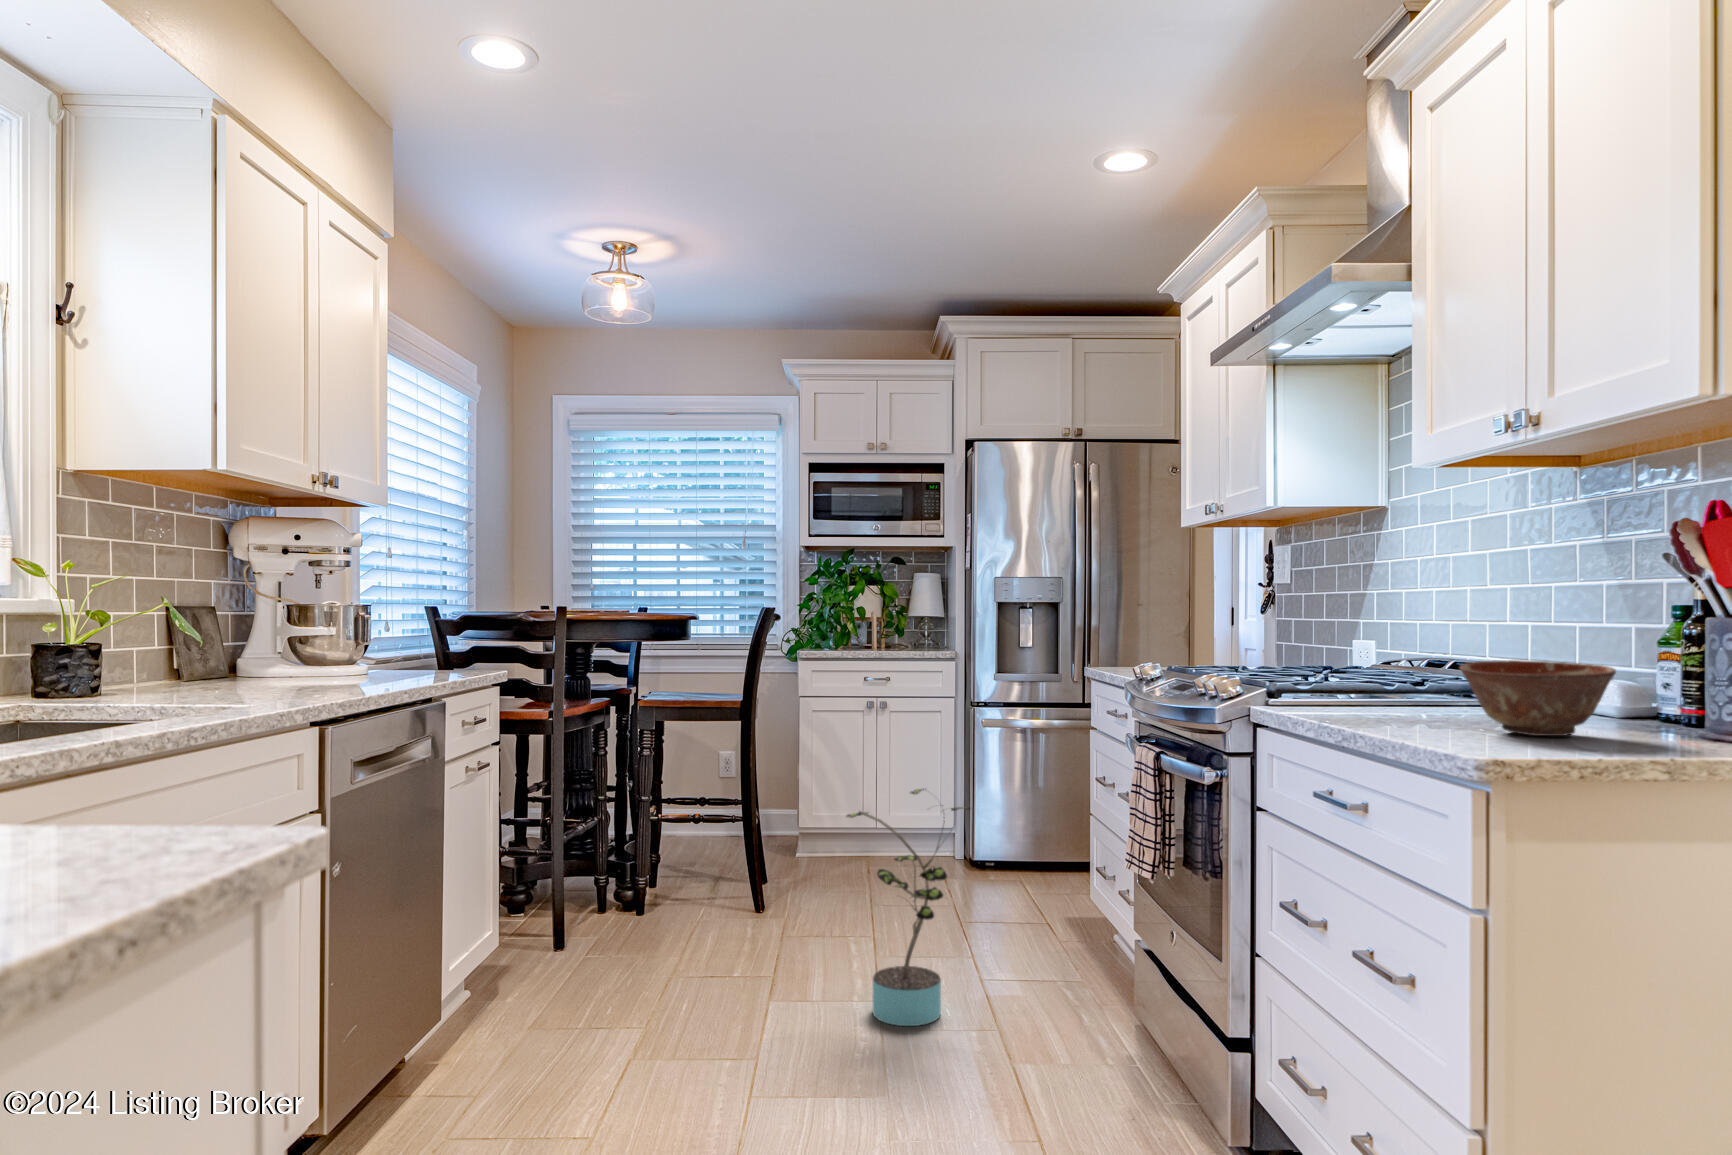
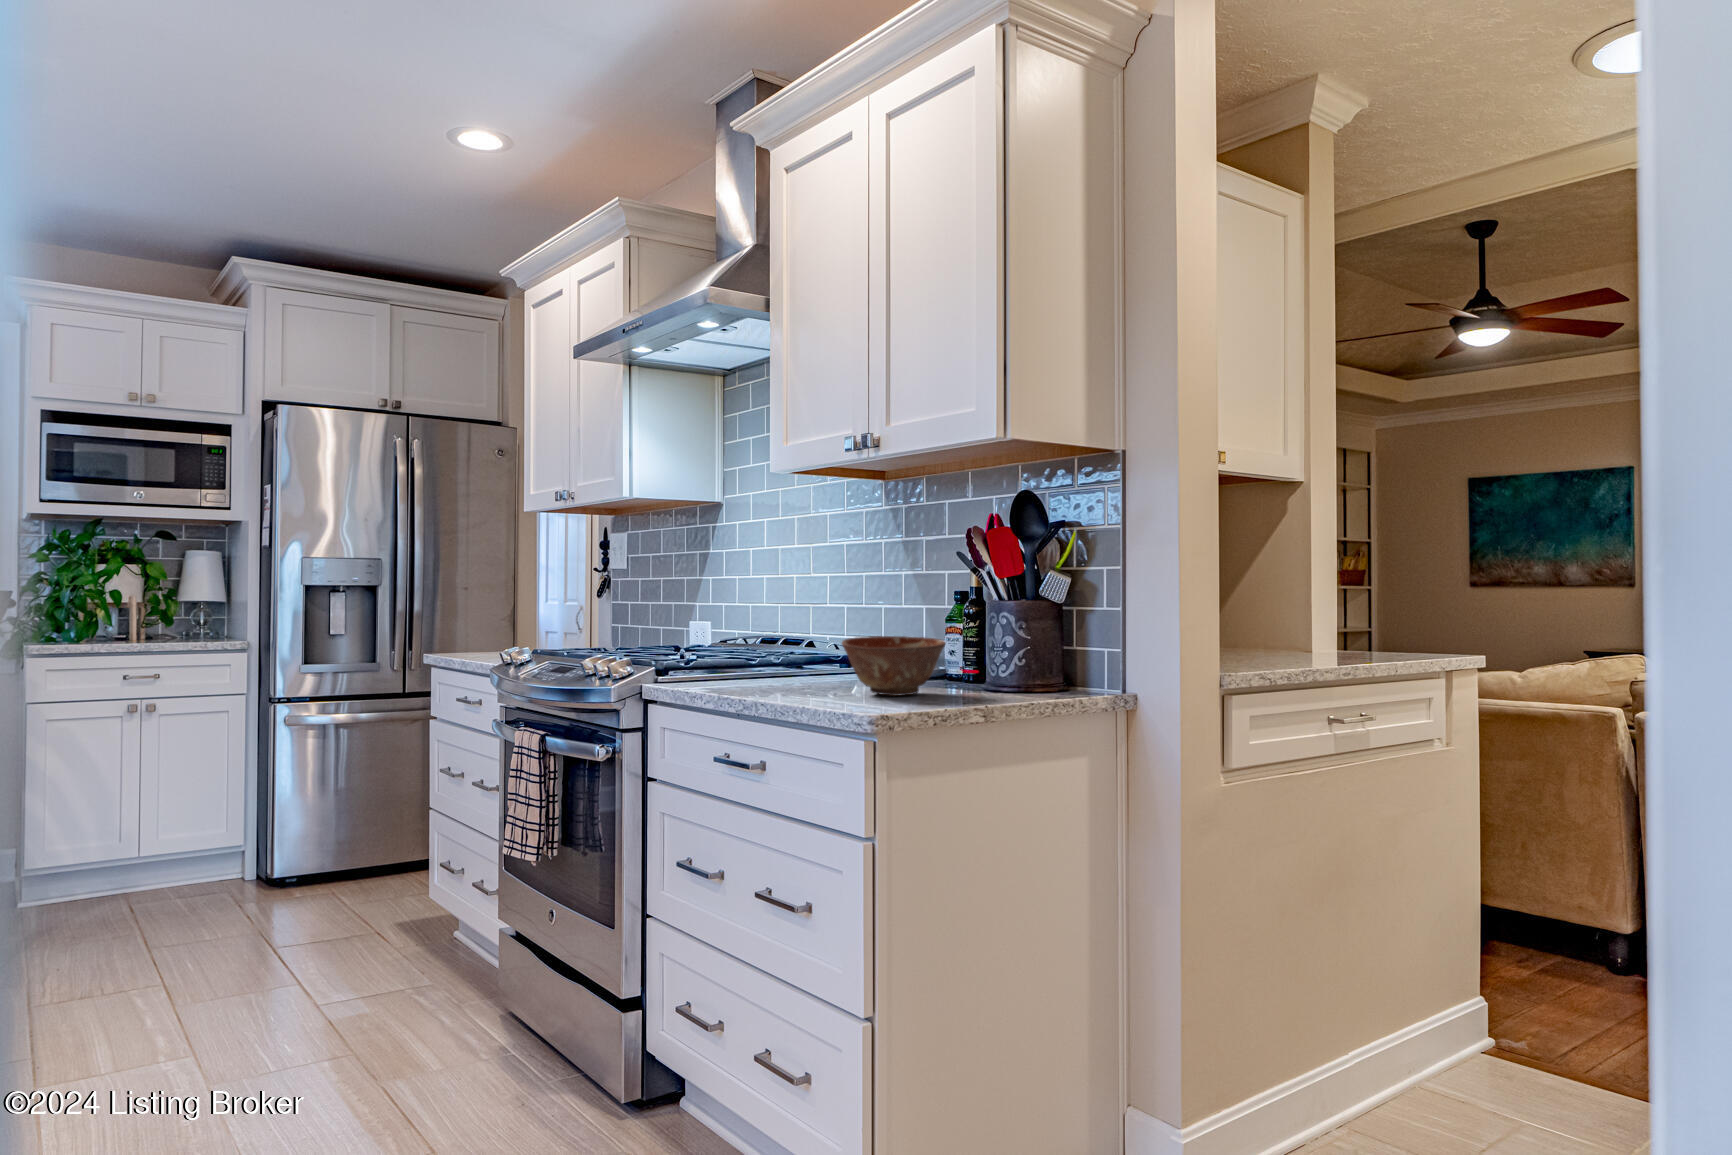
potted plant: present [847,789,970,1026] -> none [143,803,317,1086]

